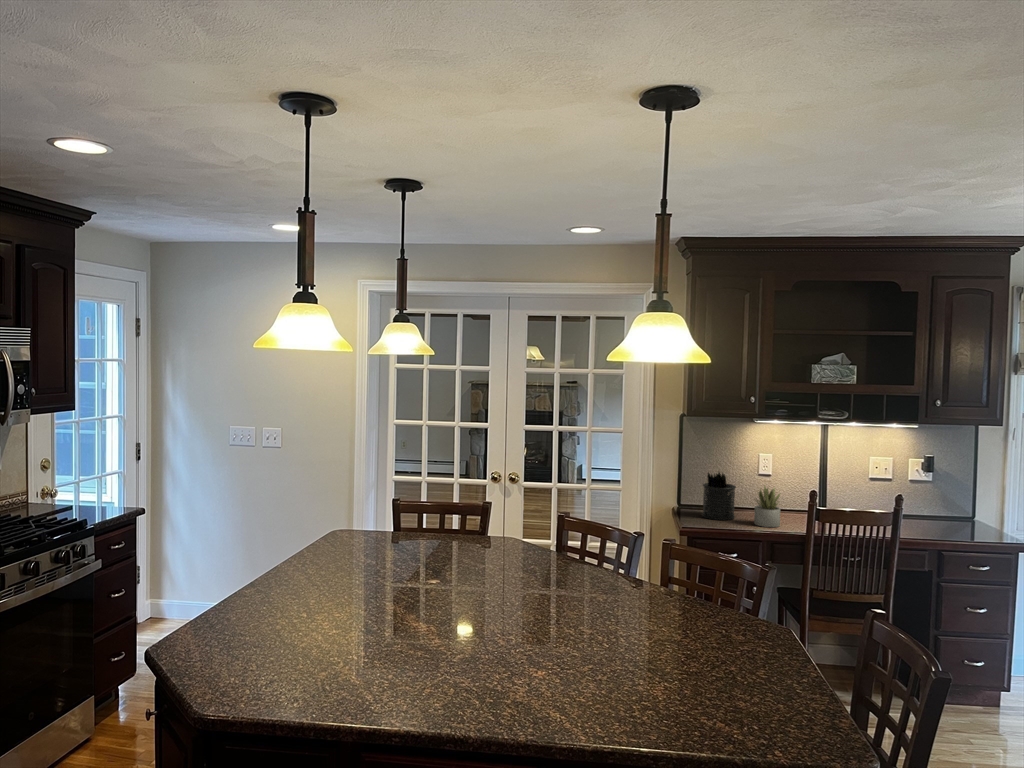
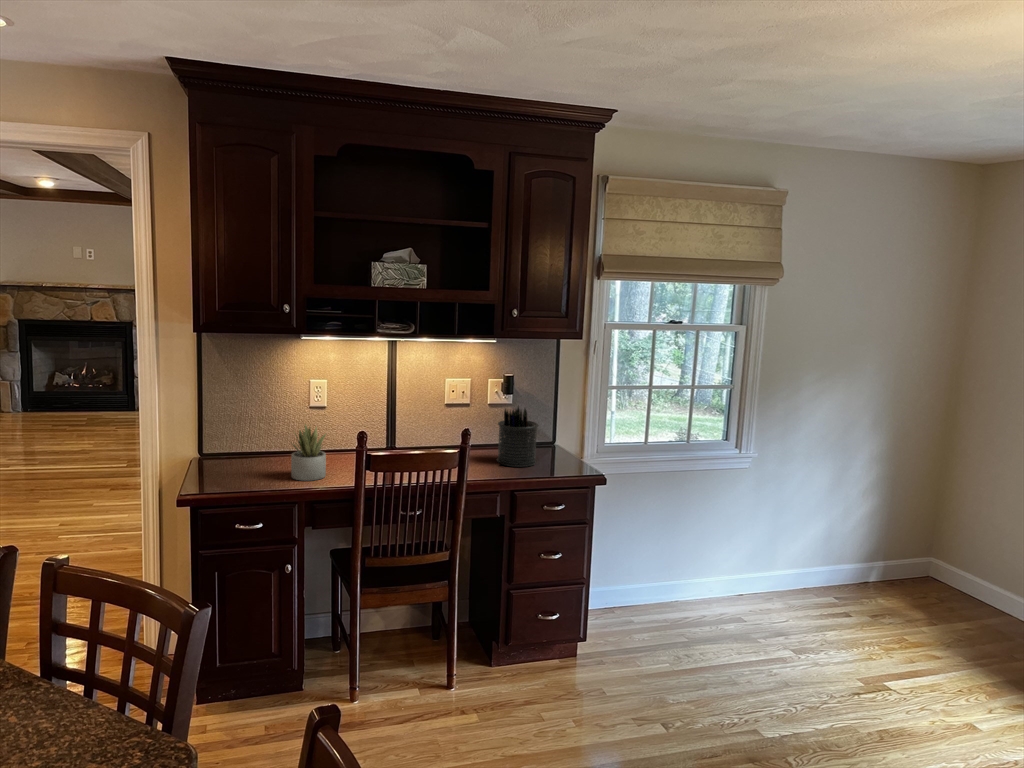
pen holder: present [702,472,736,520] -> present [497,407,538,467]

